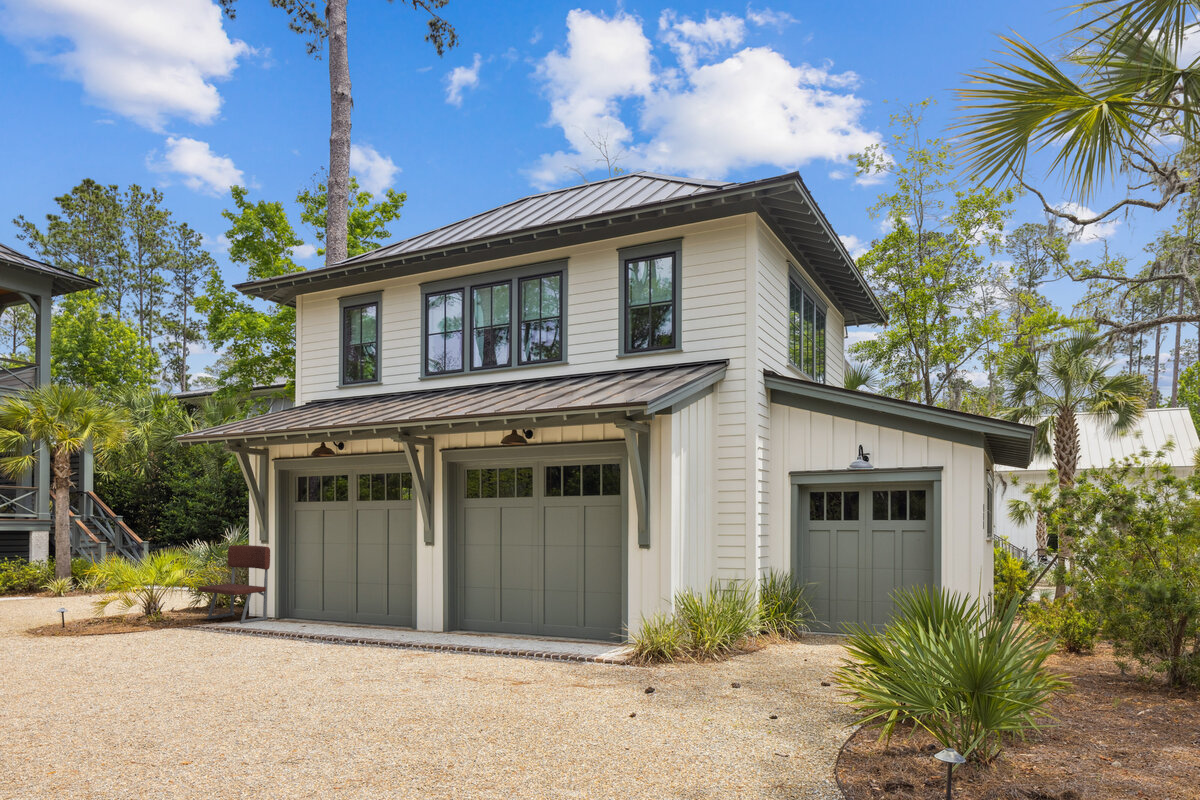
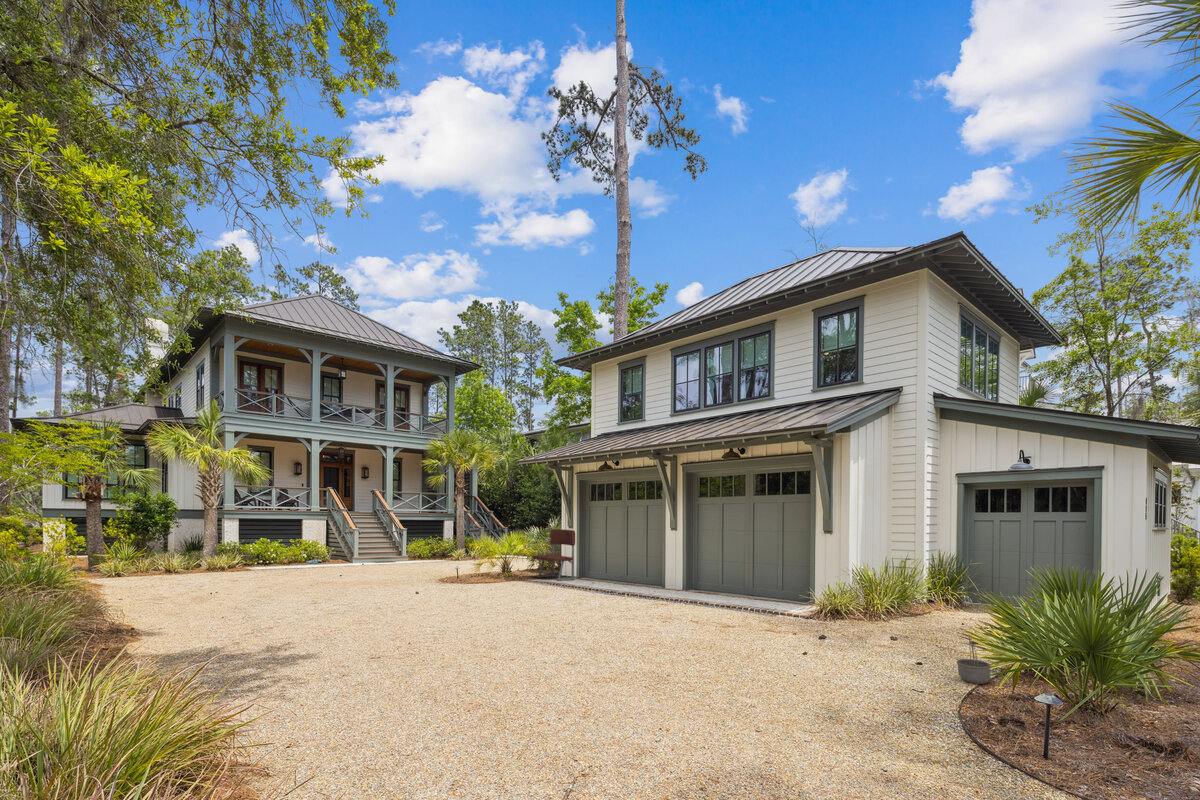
basket: none [821,678,859,739] -> present [957,635,991,684]

